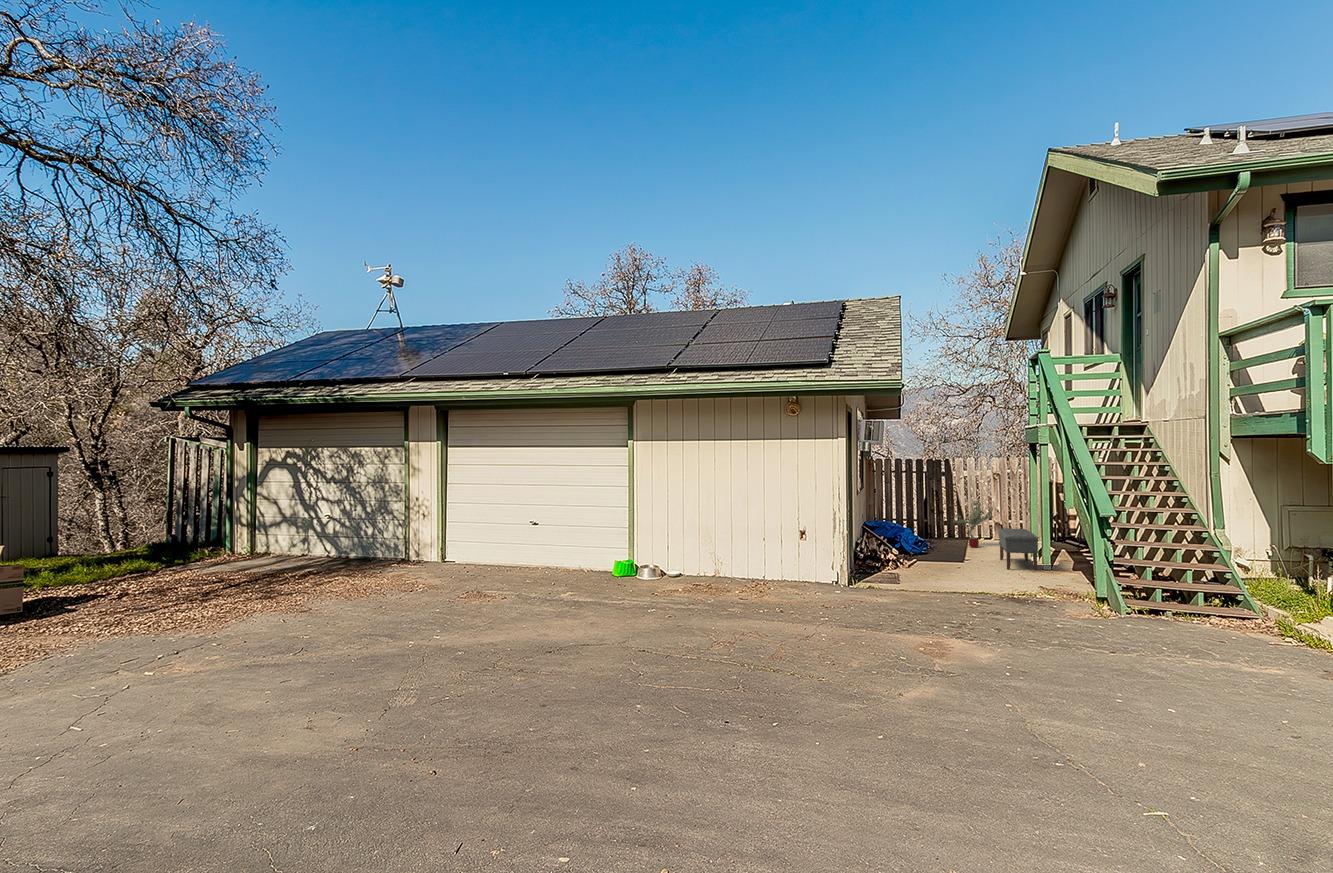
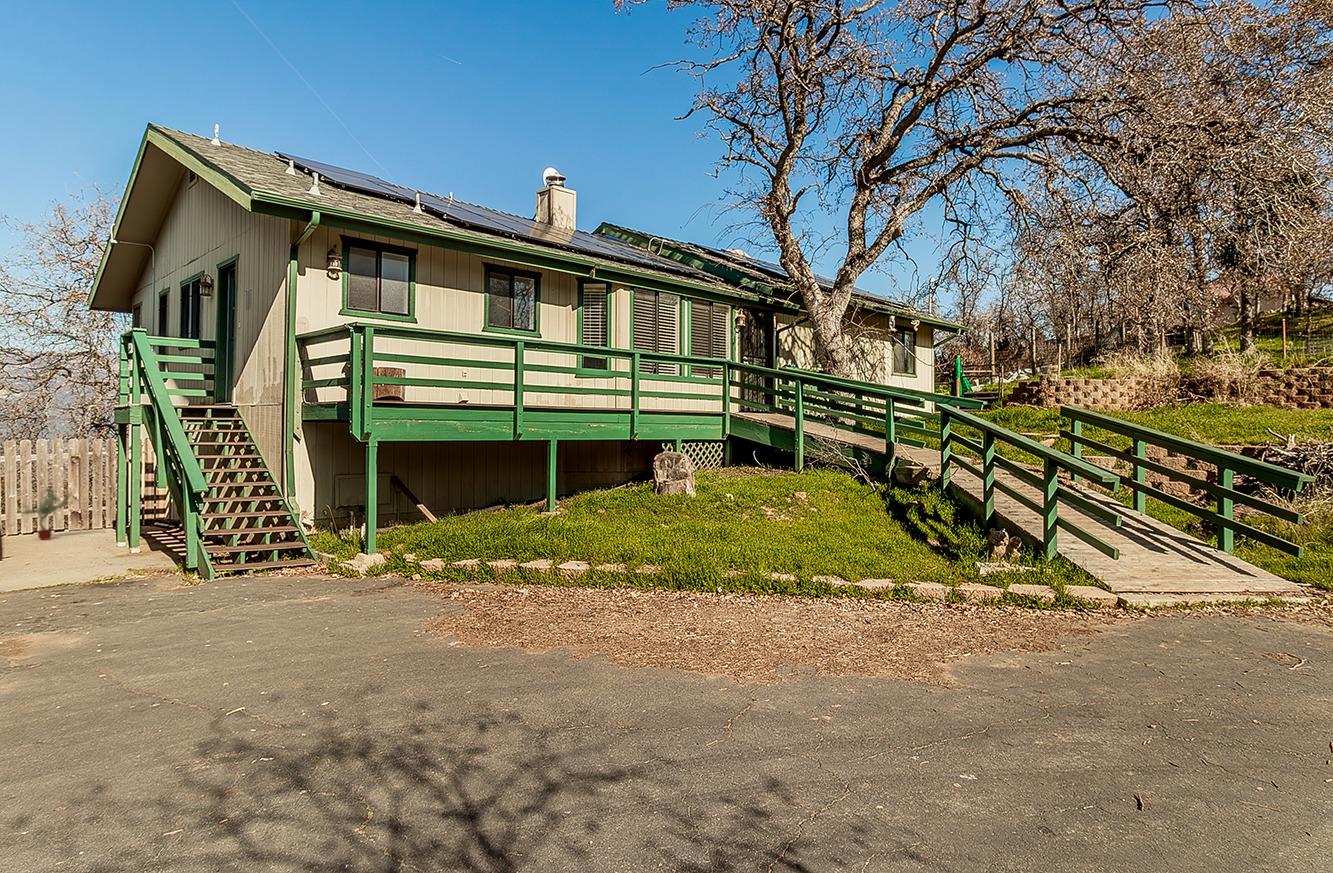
bench: present [998,528,1038,570] -> none [78,513,127,557]

